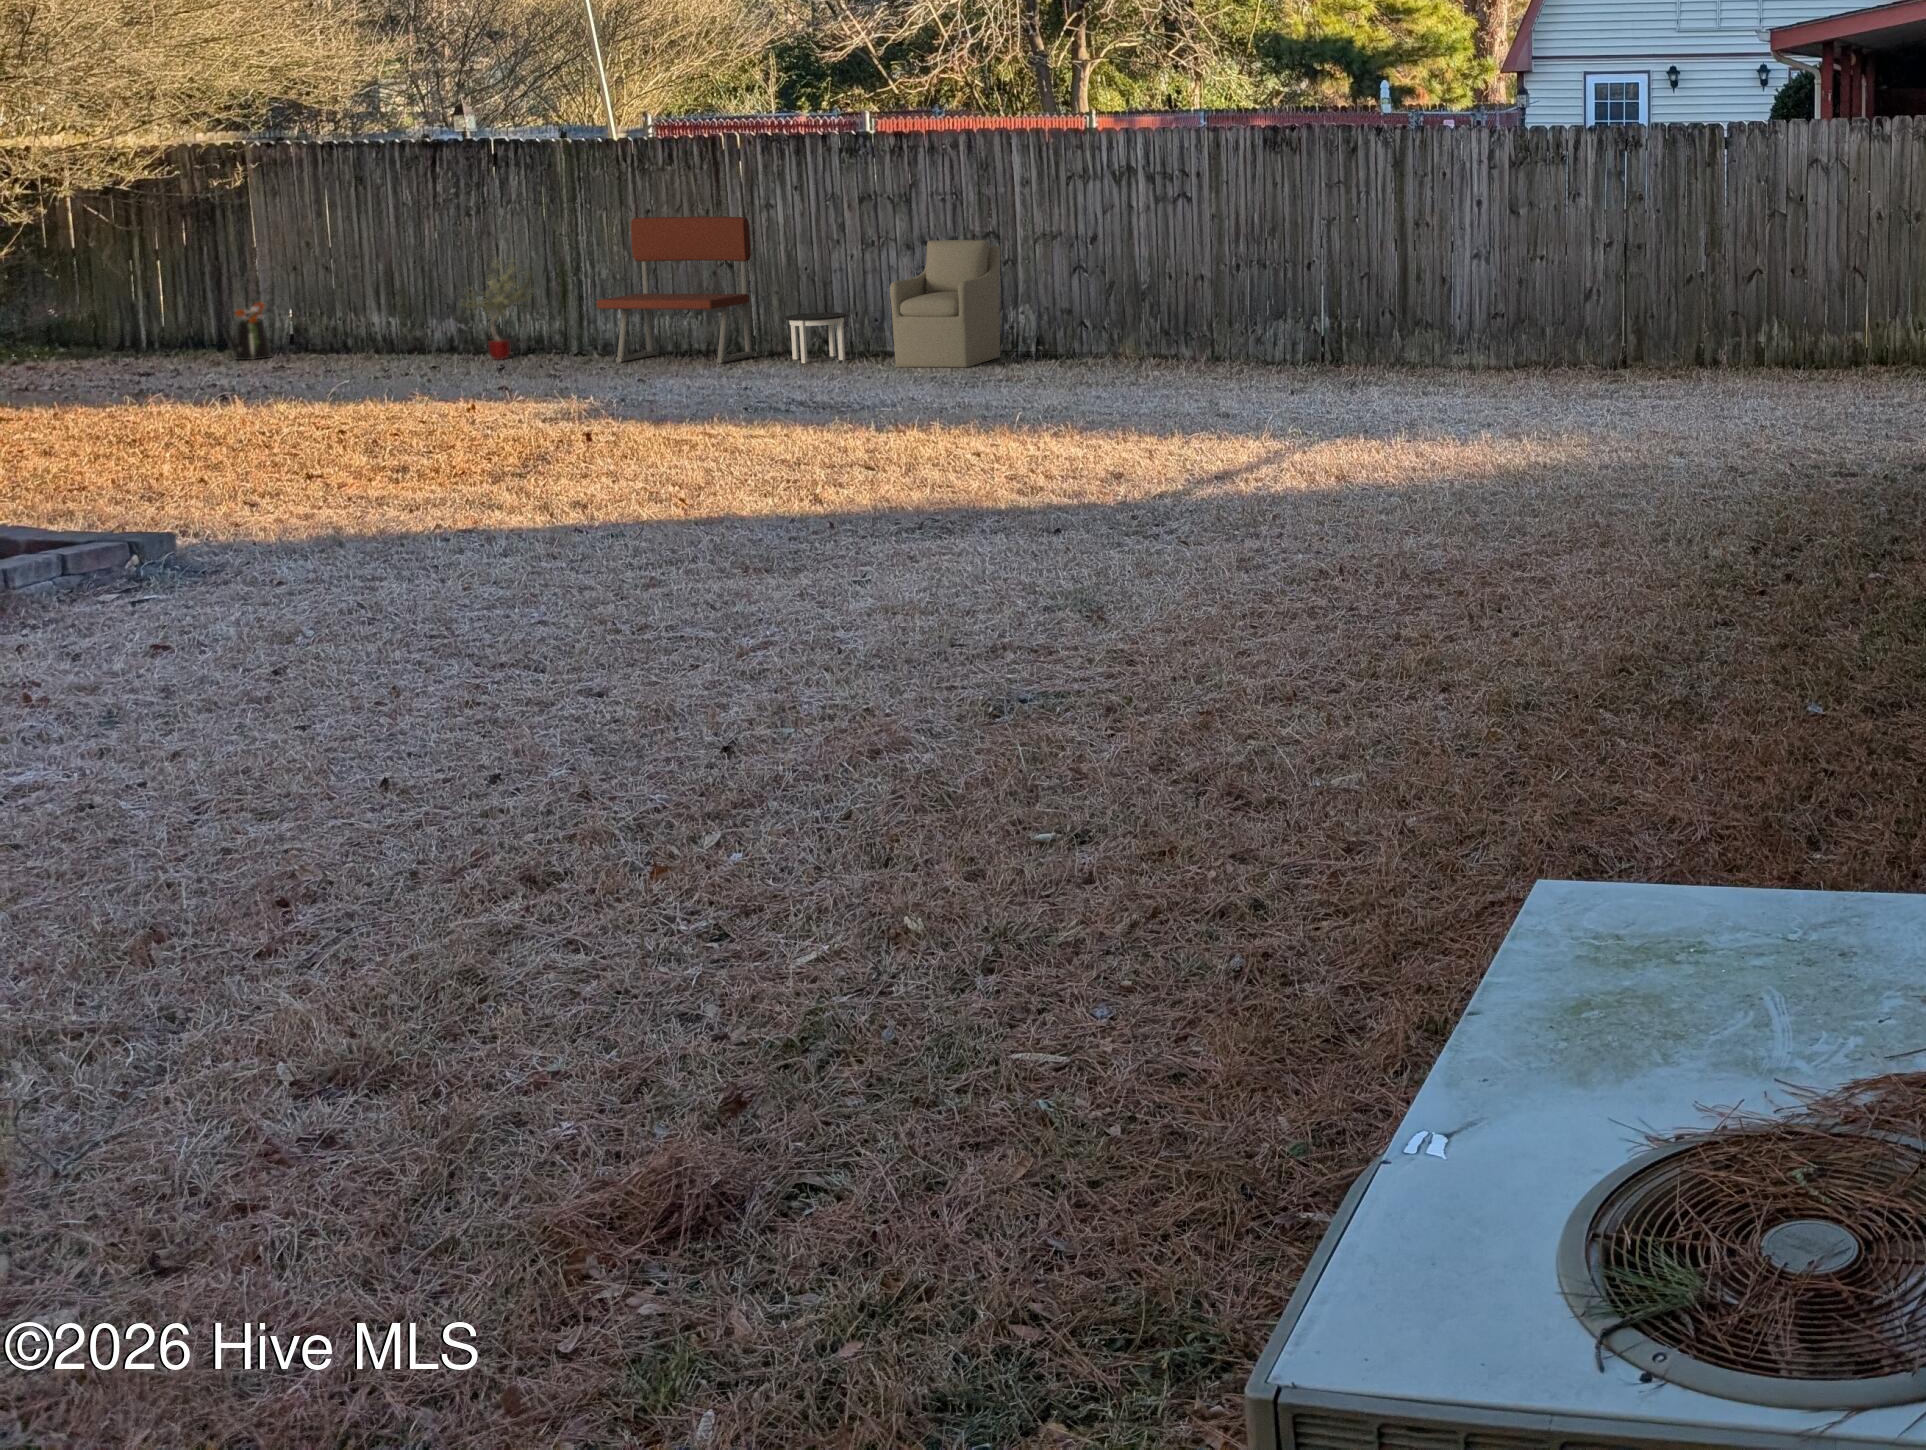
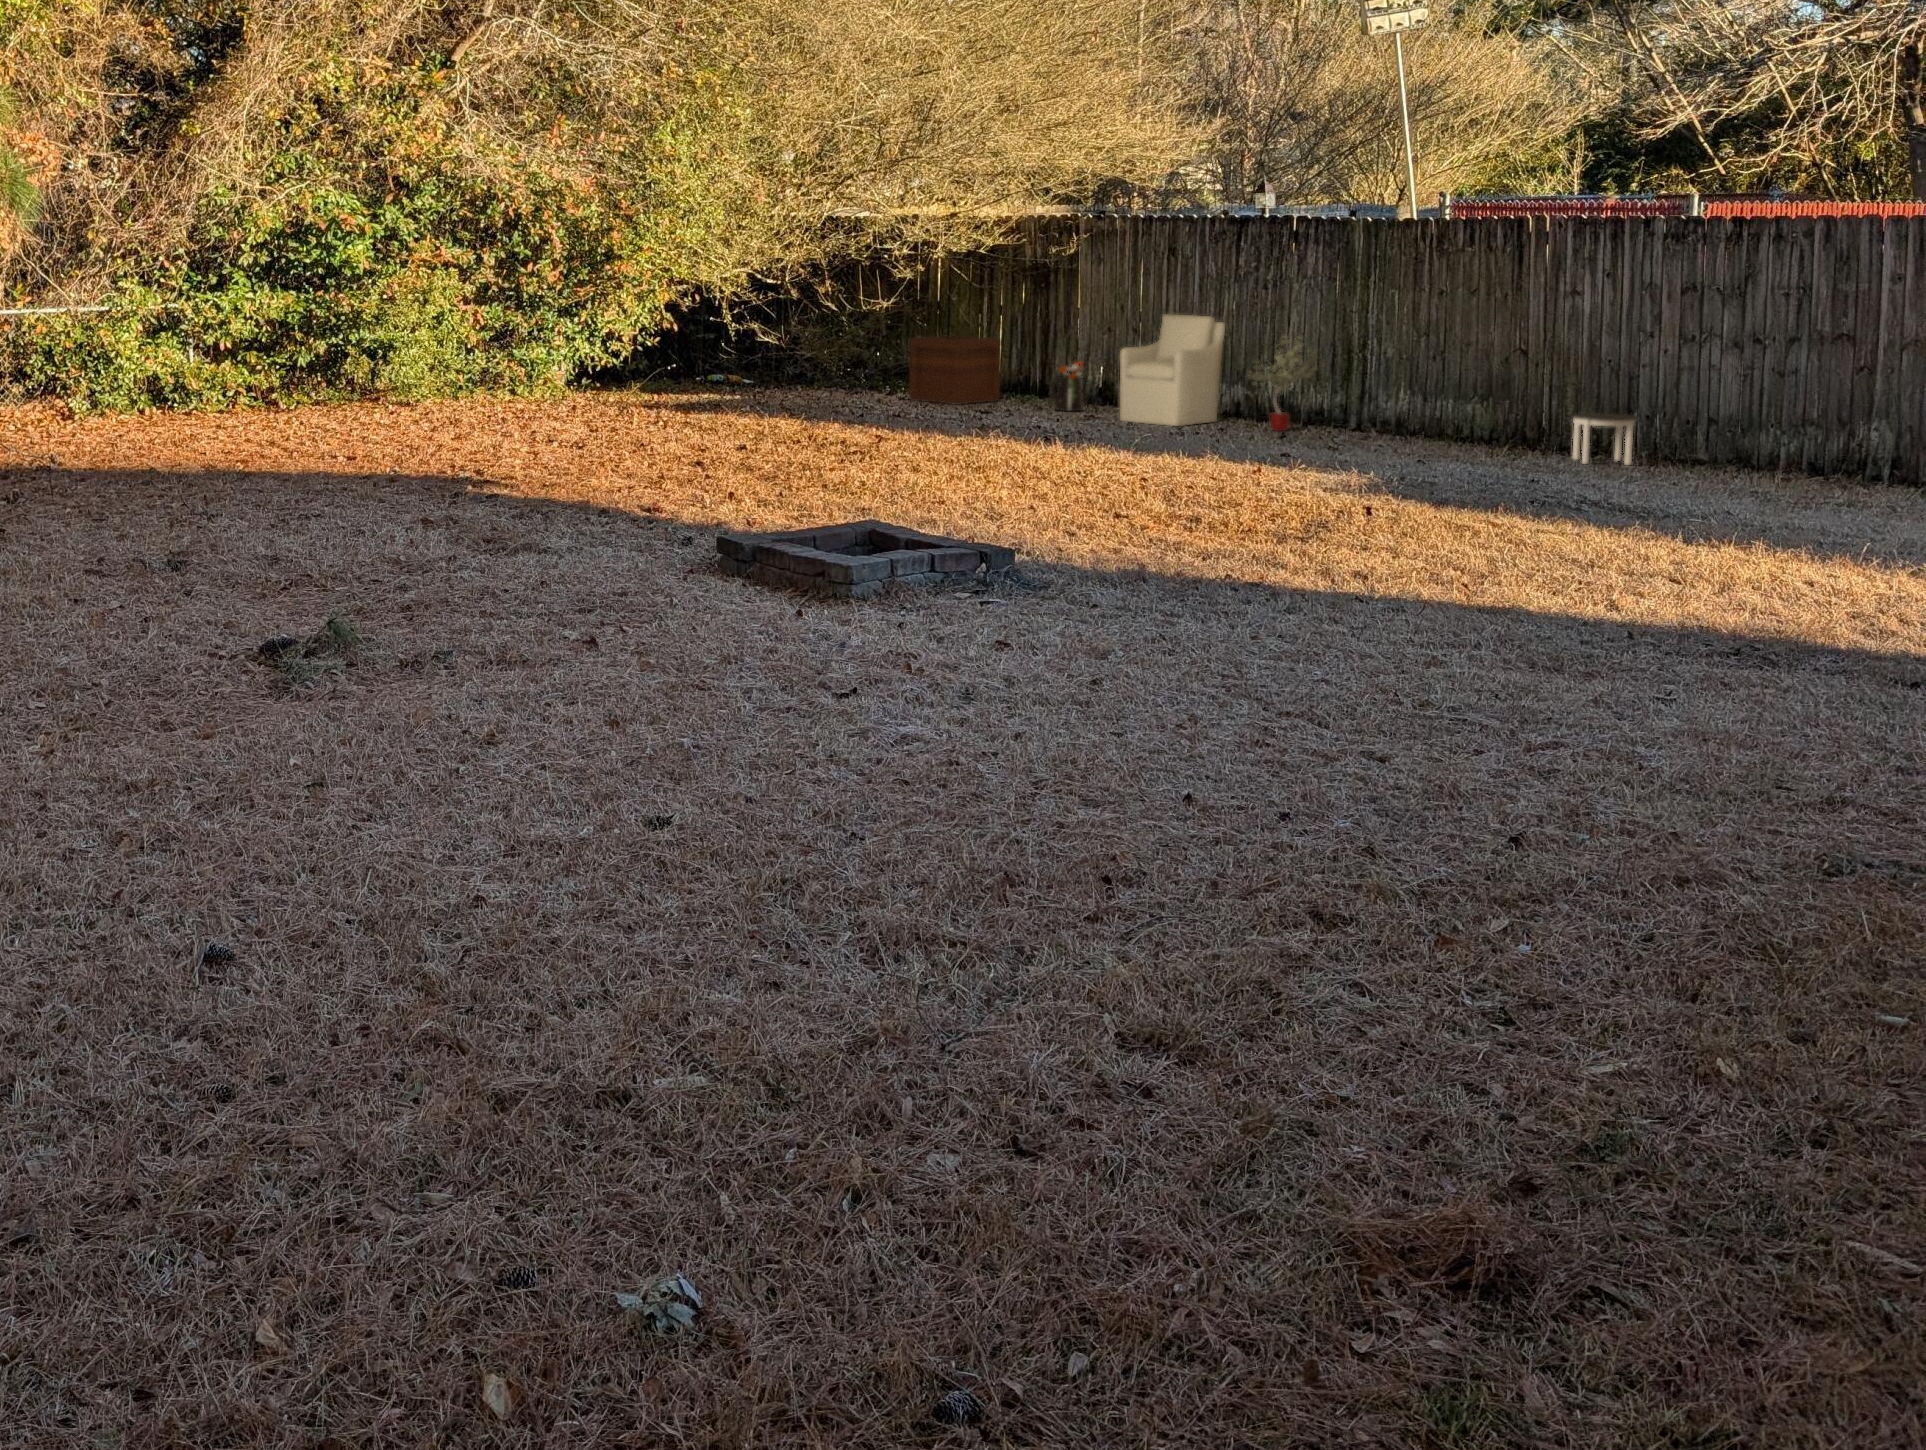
bench: present [596,217,754,364] -> none [1376,303,1539,456]
chair: present [890,240,1000,368] -> present [1120,314,1225,426]
wooden crate: none [27,283,163,365] -> present [909,335,1001,405]

